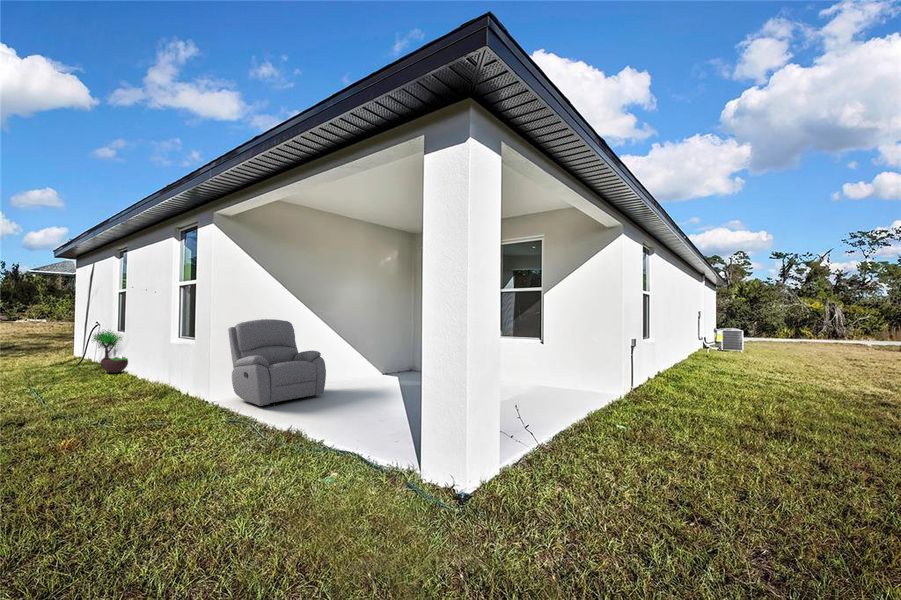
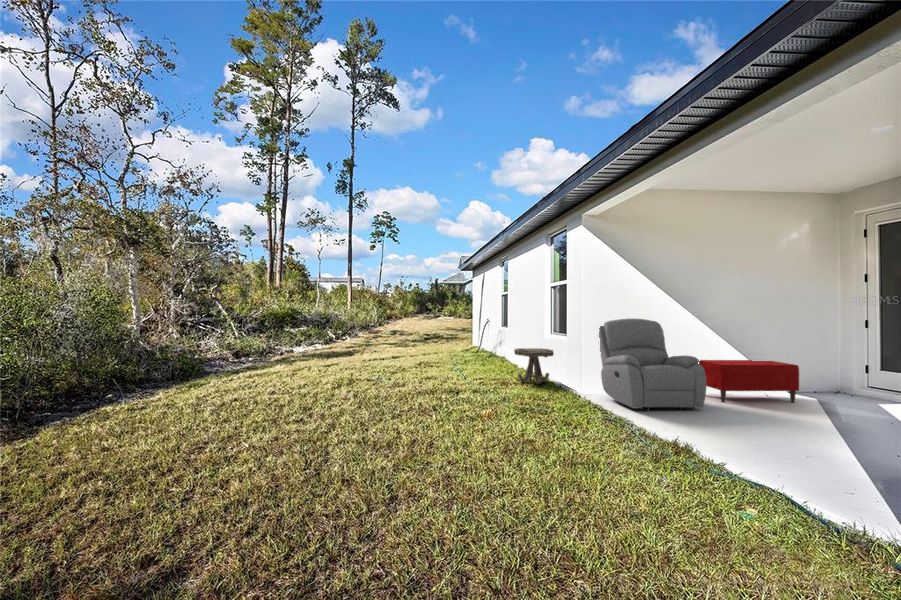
potted tree: present [94,330,128,373] -> none [487,322,511,361]
bench: none [324,348,392,387] -> present [699,360,799,403]
side table: none [125,355,180,397] -> present [514,348,554,384]

